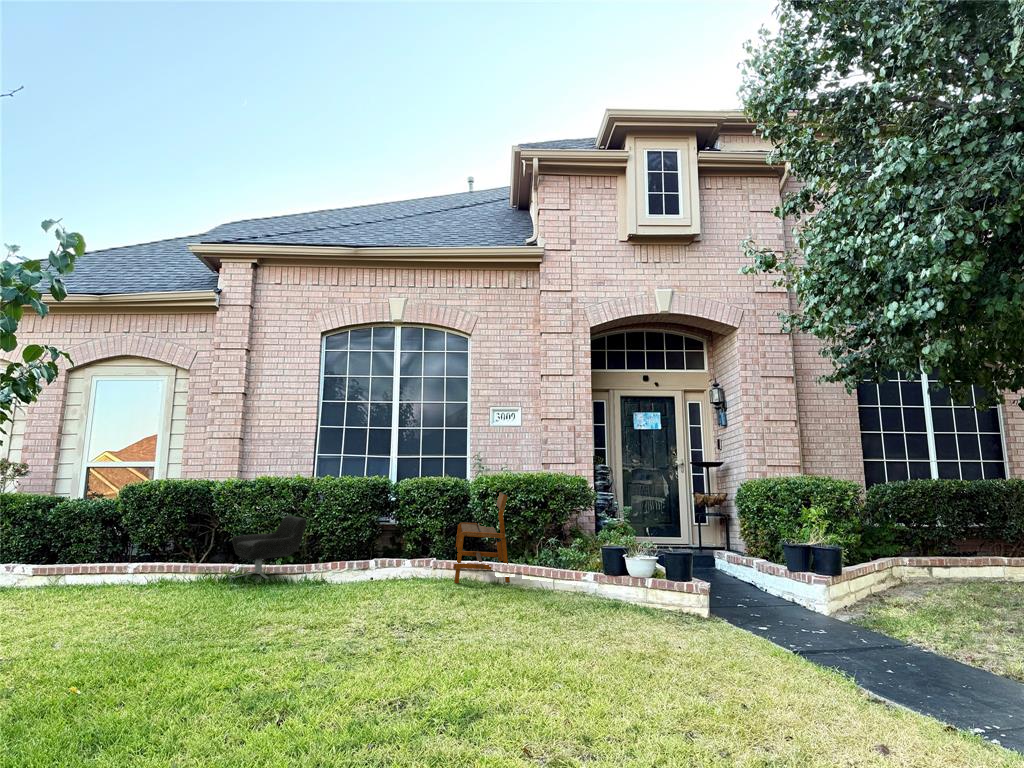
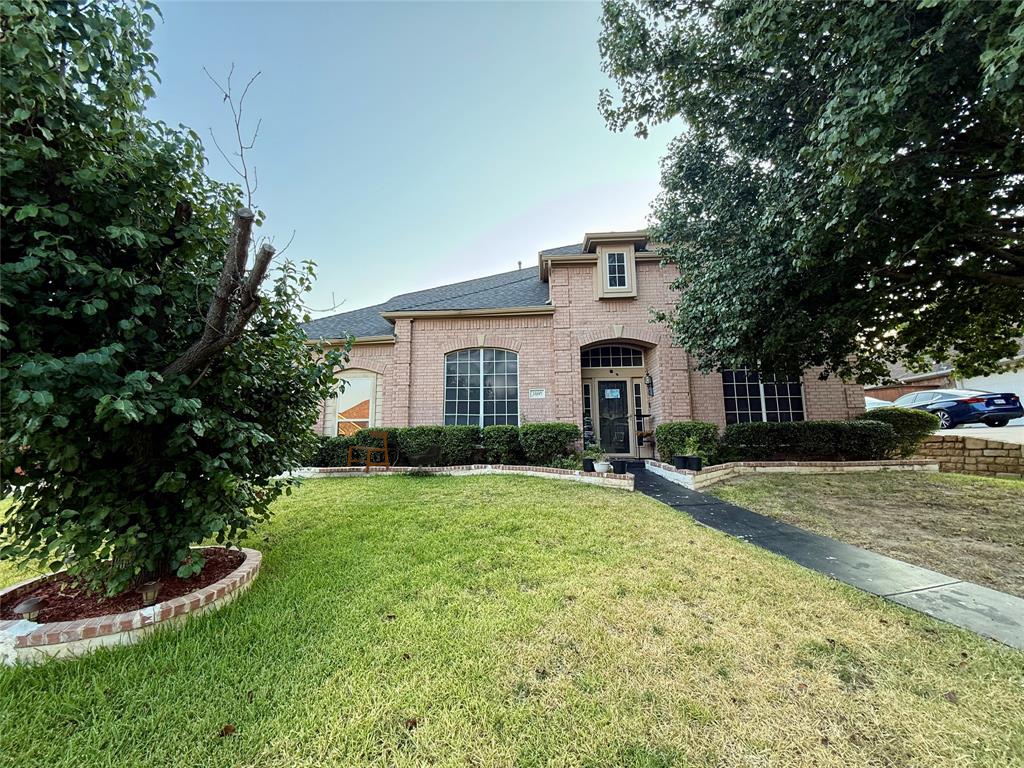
bench: present [454,492,510,583] -> present [347,430,389,473]

